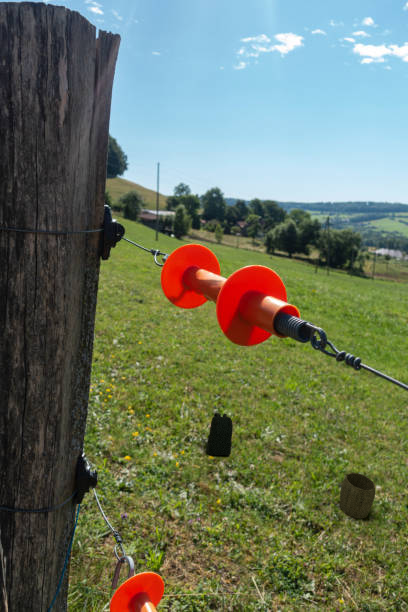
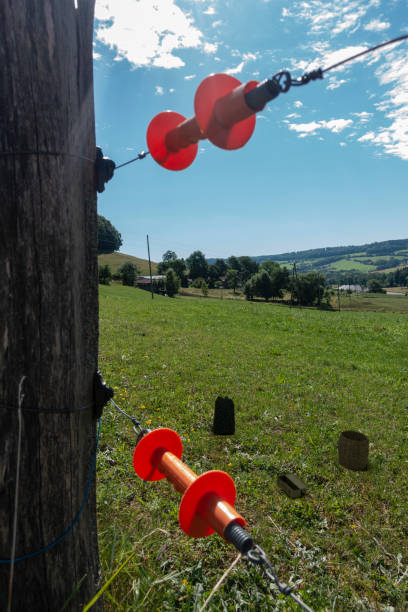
toolbox: none [267,519,301,551] -> present [276,473,309,498]

